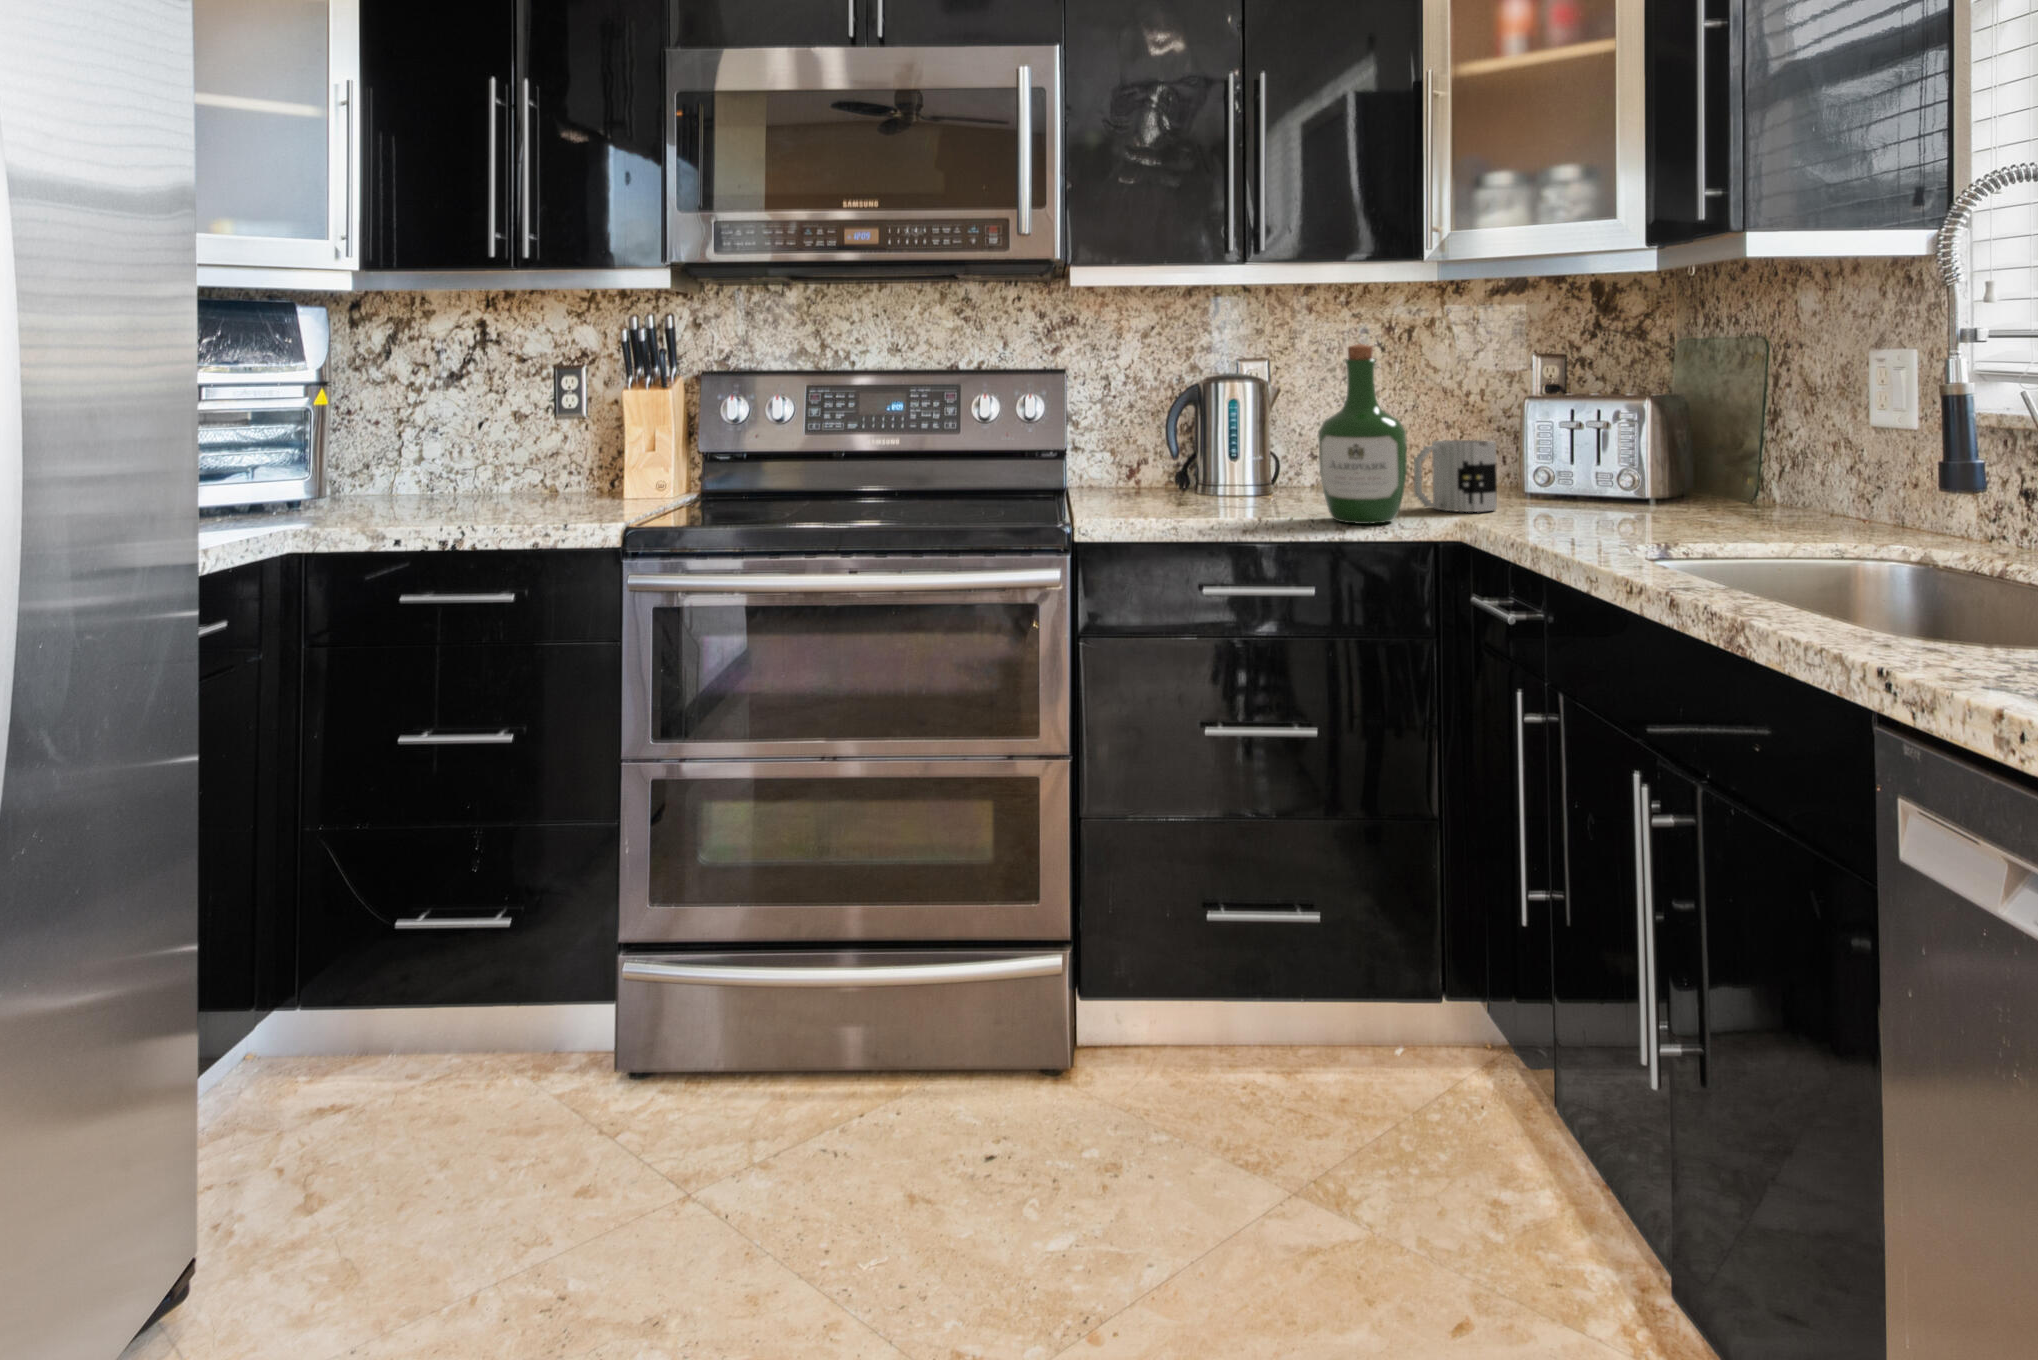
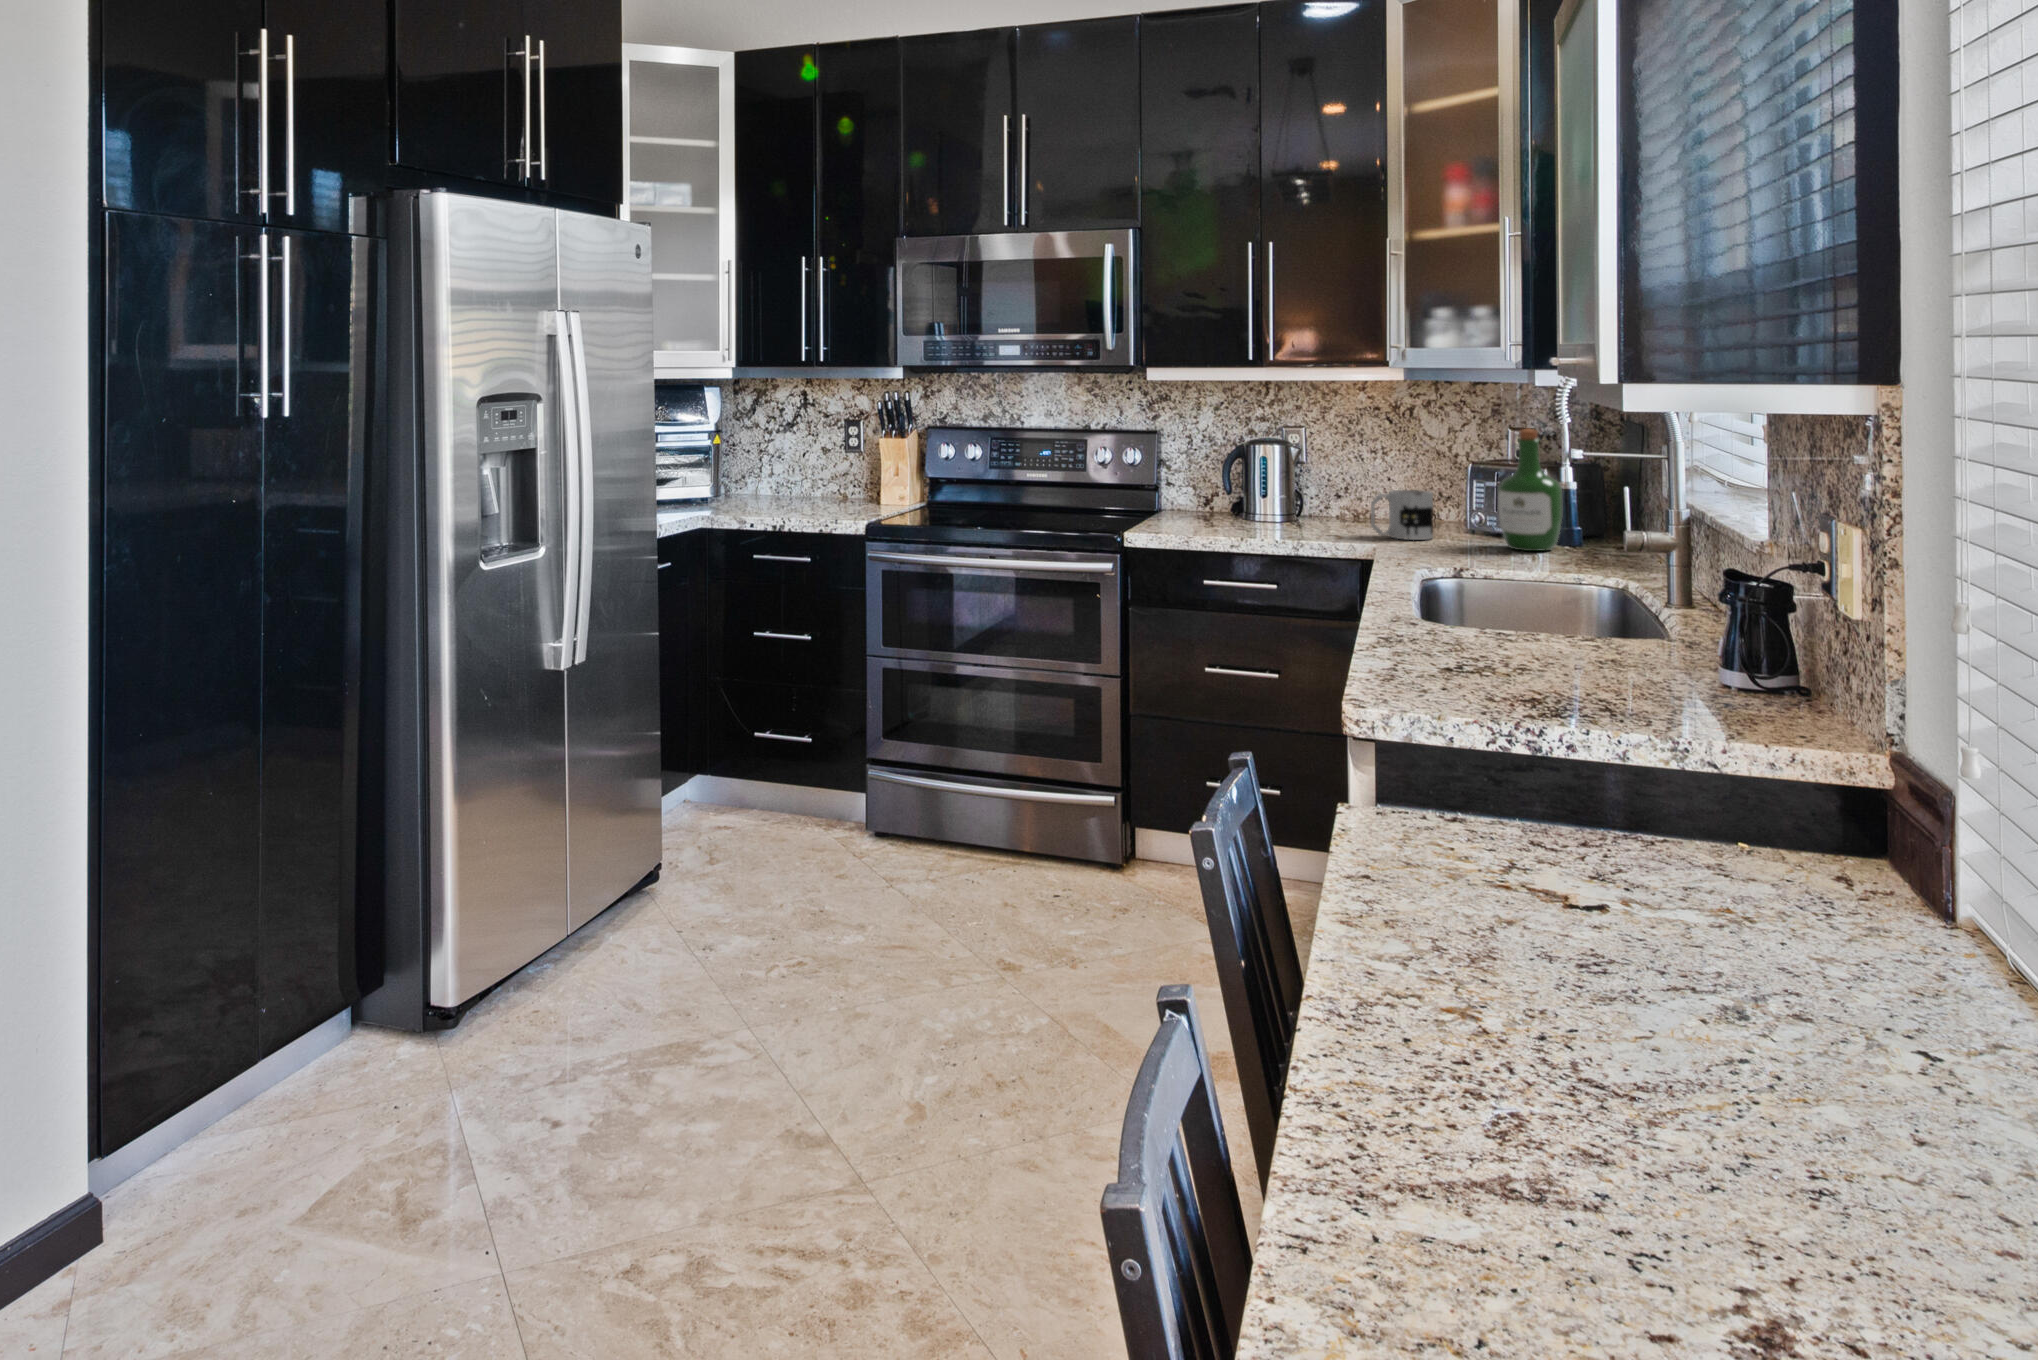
wine bottle: present [1318,344,1407,524] -> present [1498,429,1562,551]

